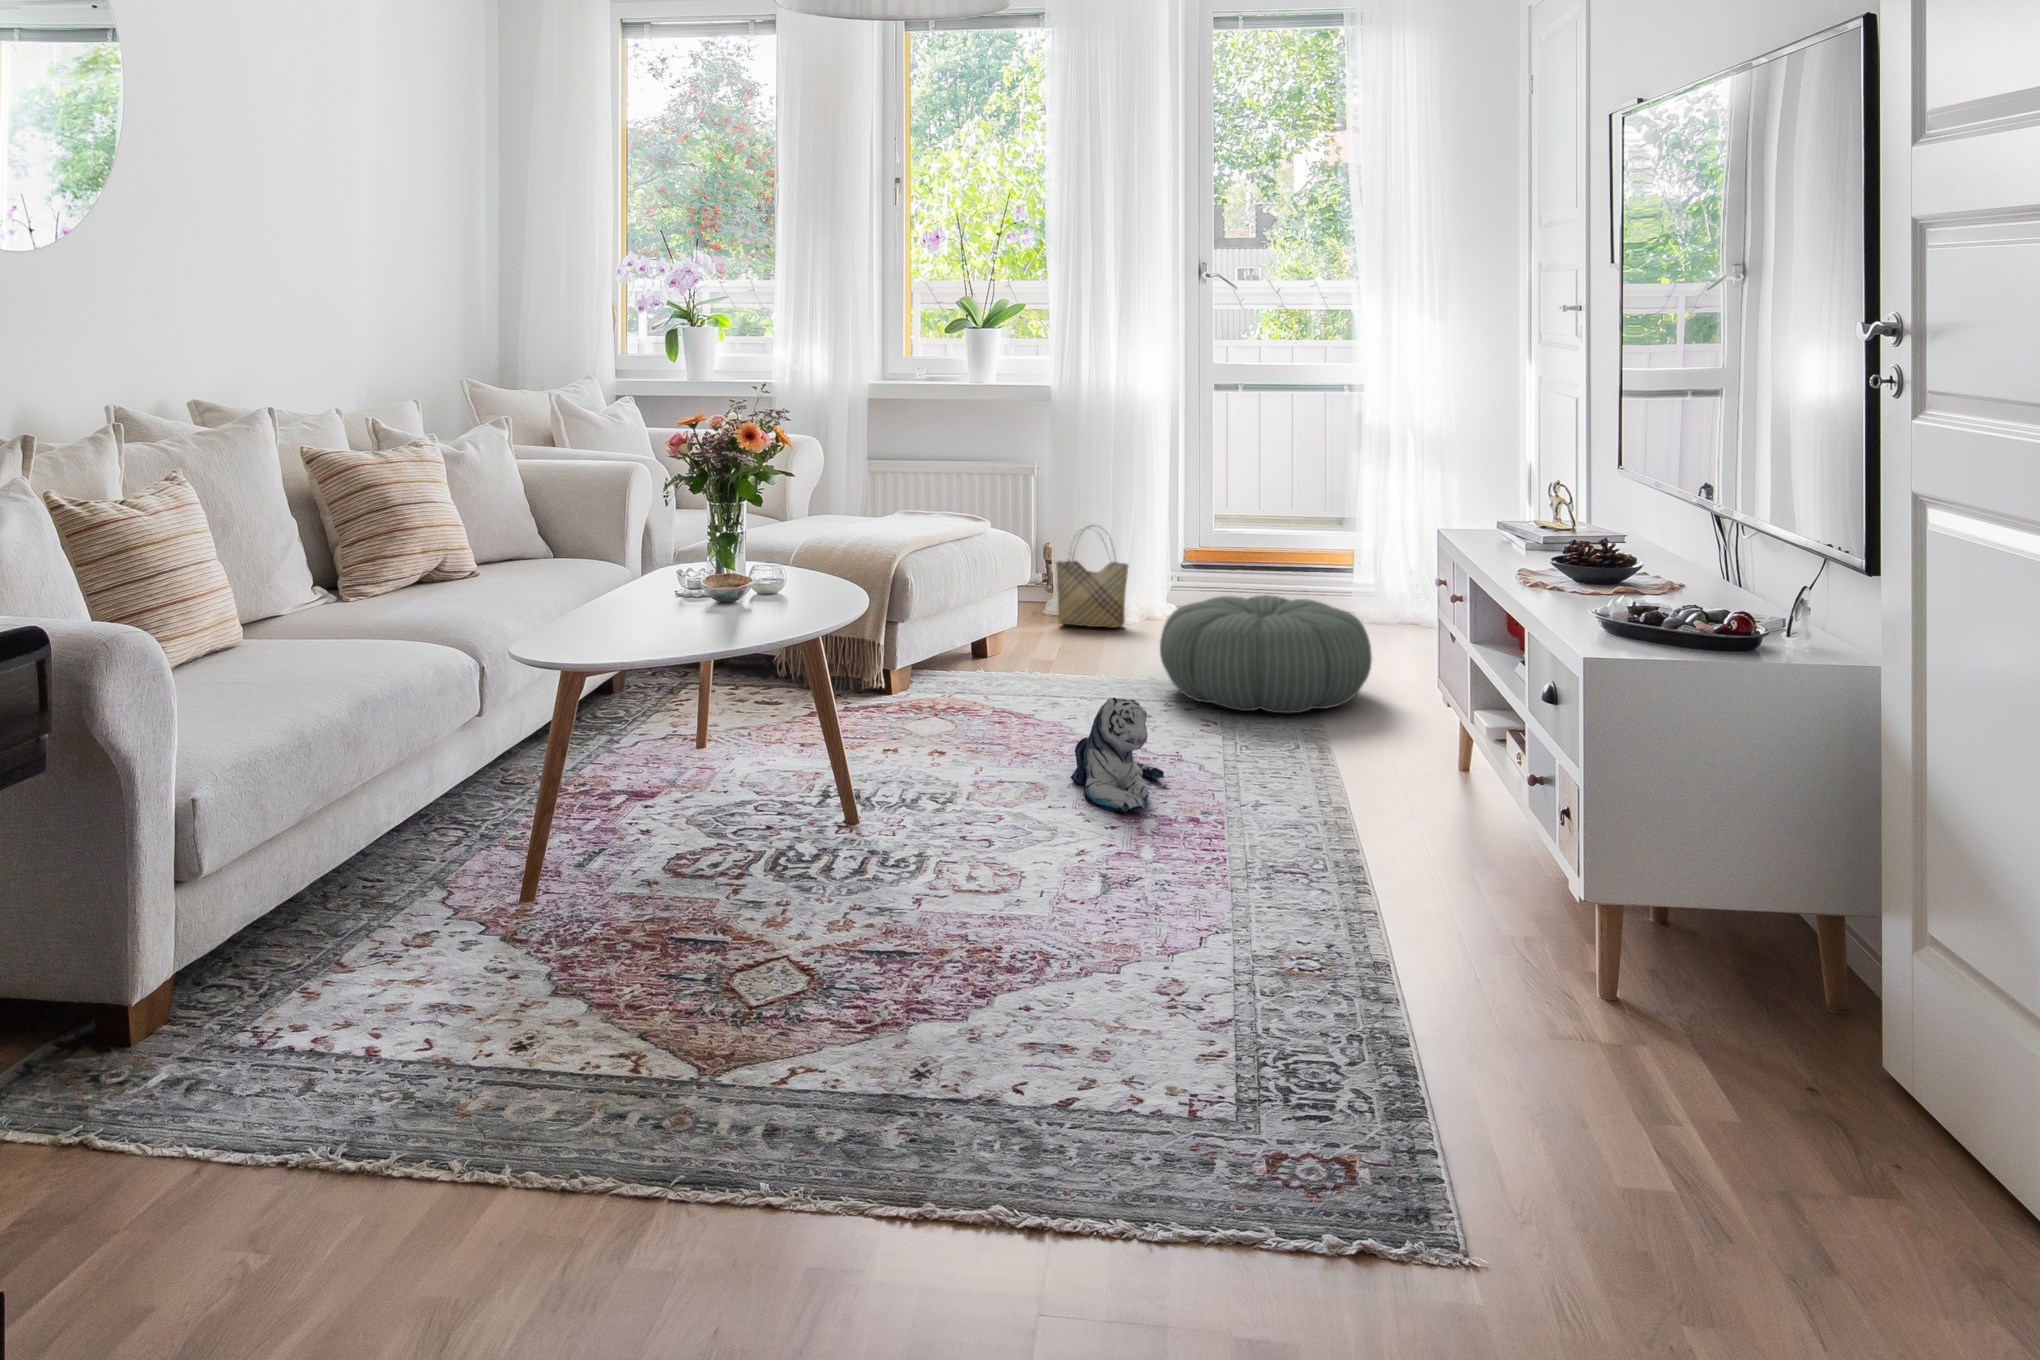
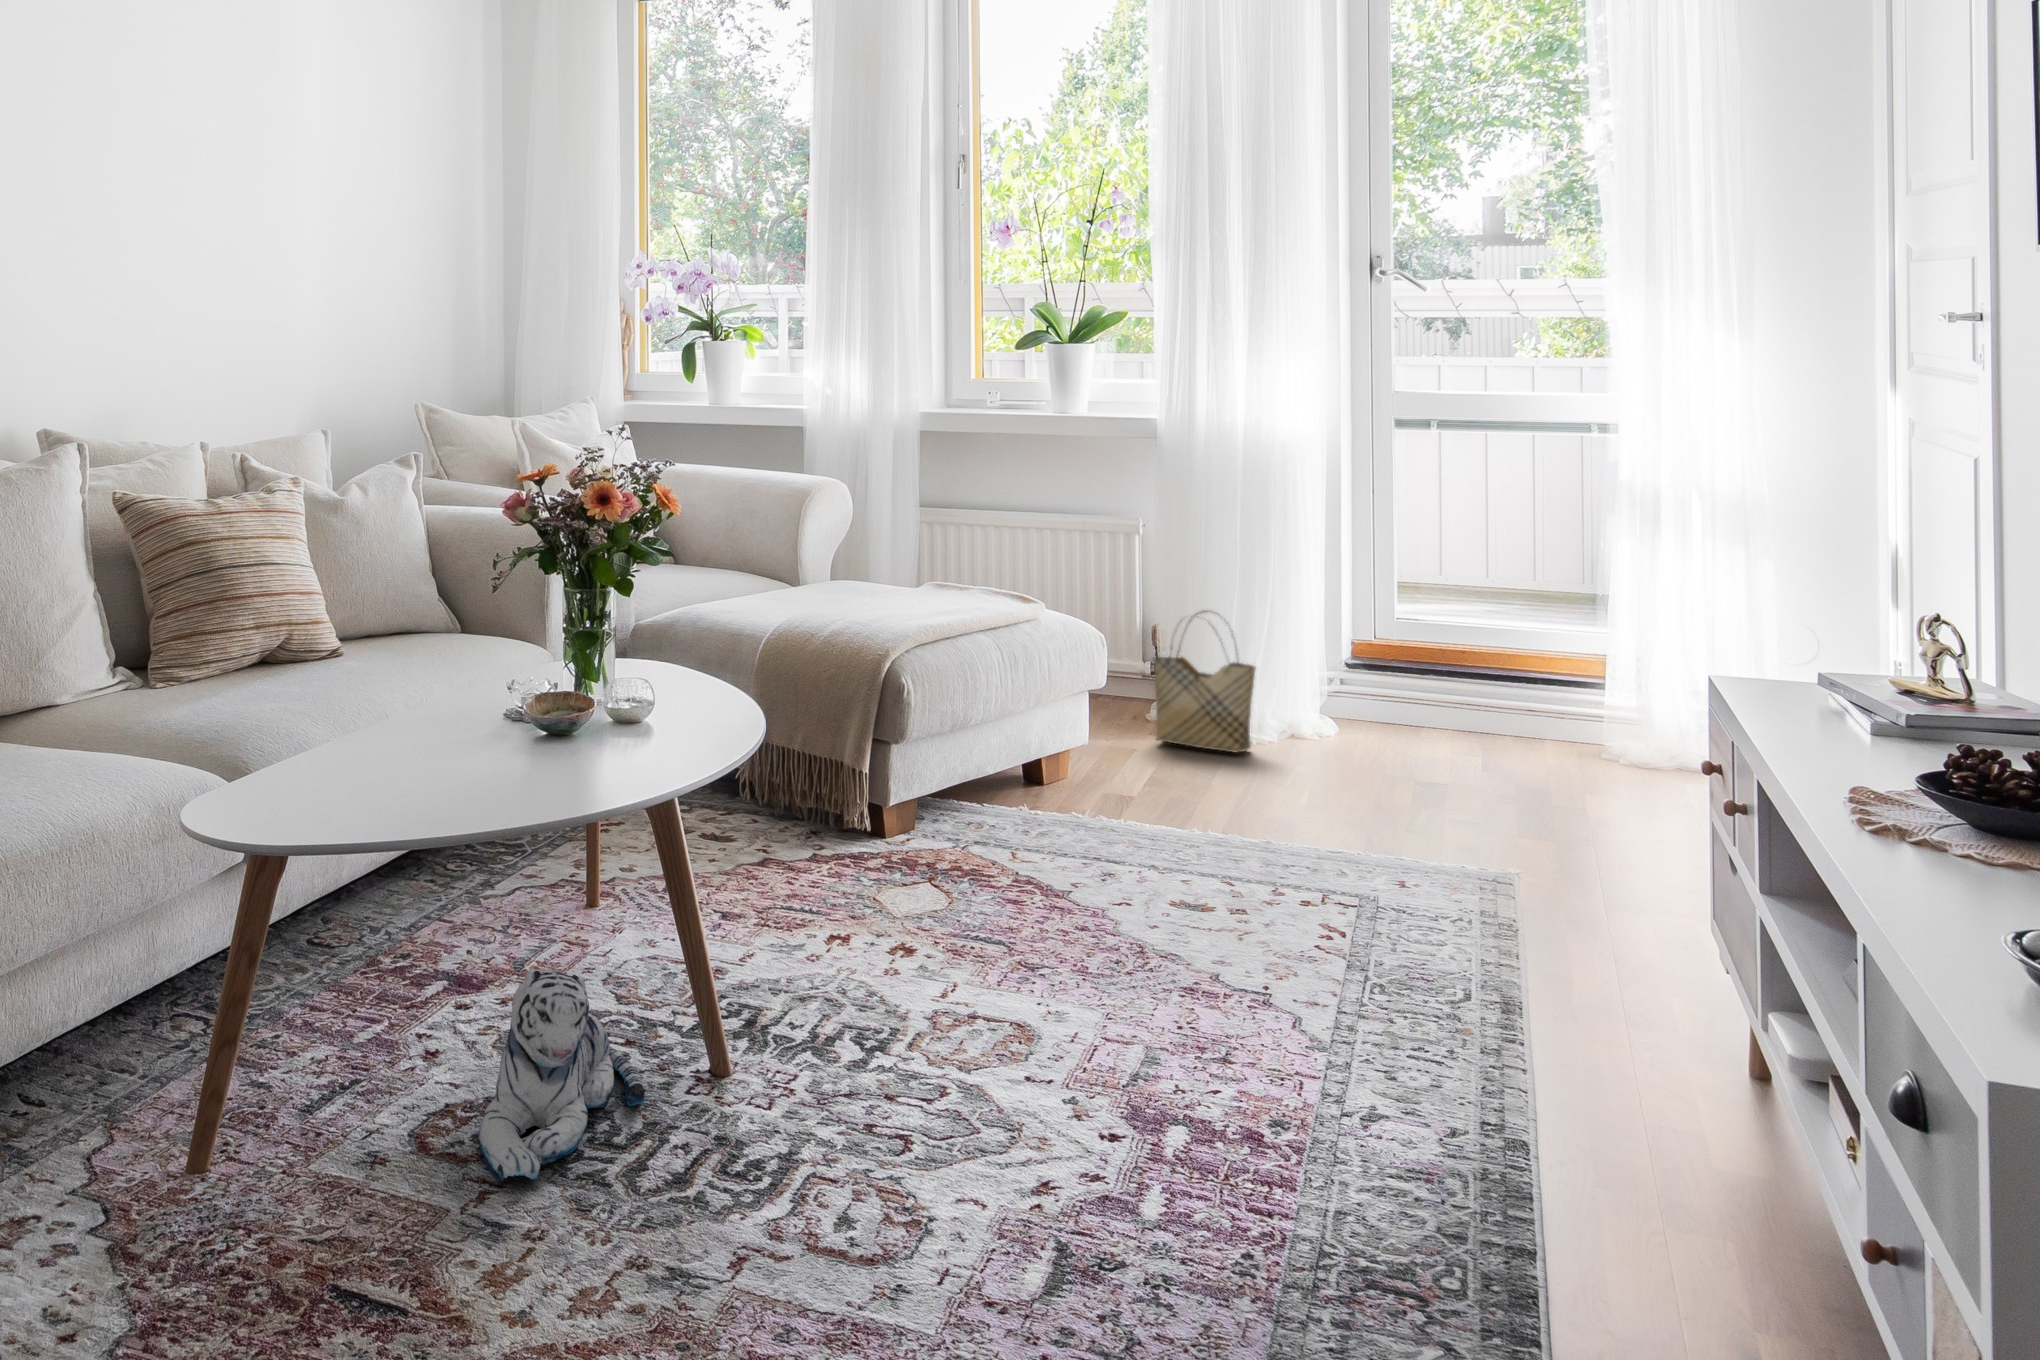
pouf: present [1160,595,1372,713] -> none [1270,737,1609,933]
plush toy: present [1070,698,1164,812] -> present [479,970,645,1181]

